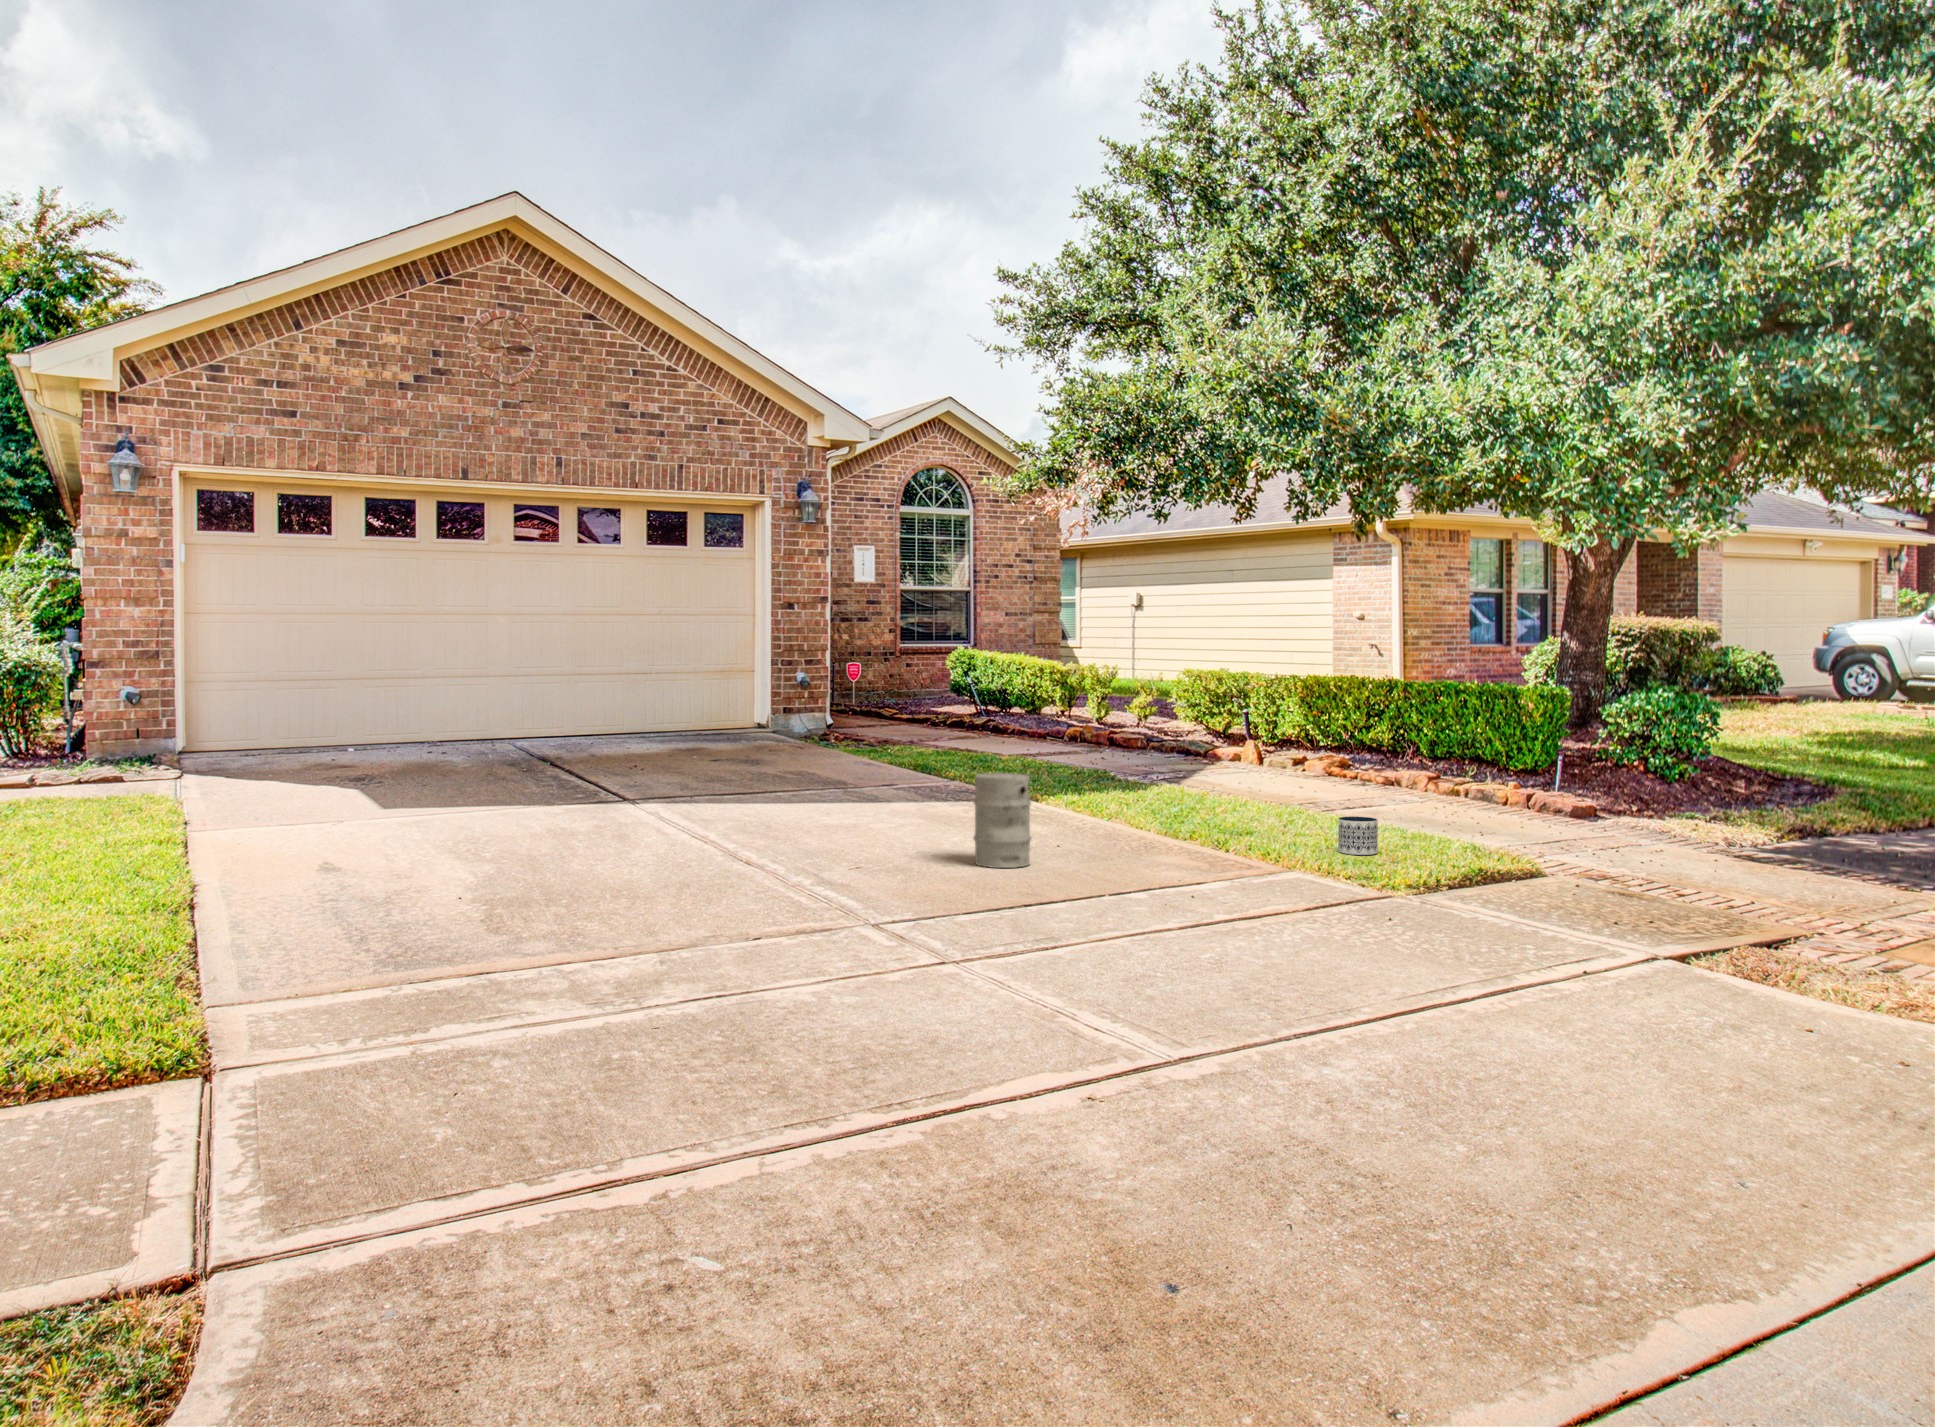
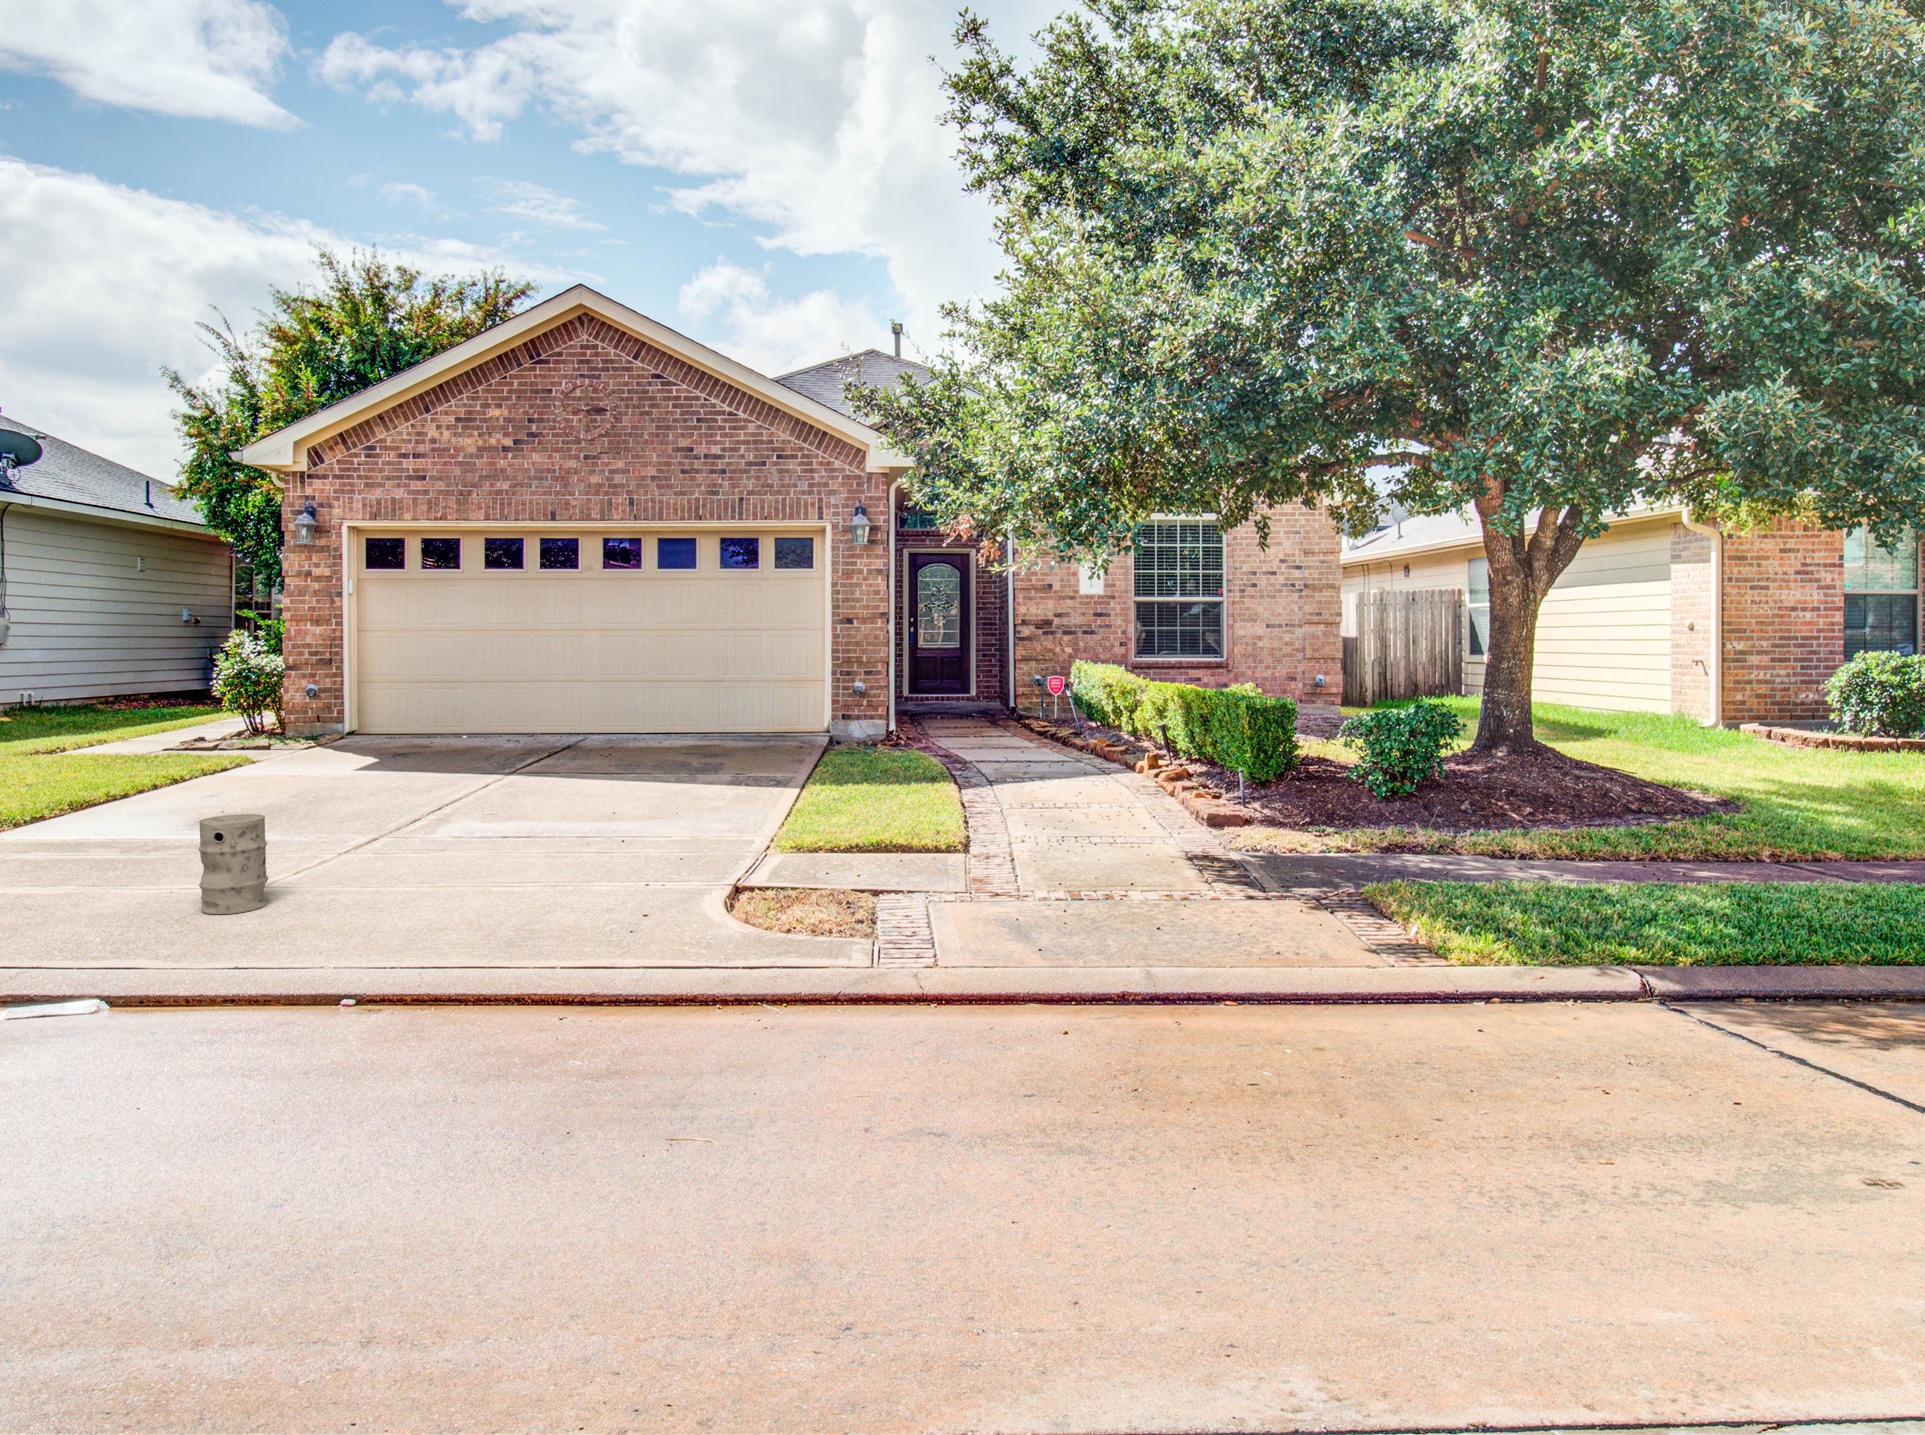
planter: present [1338,817,1378,855] -> none [537,904,585,955]

